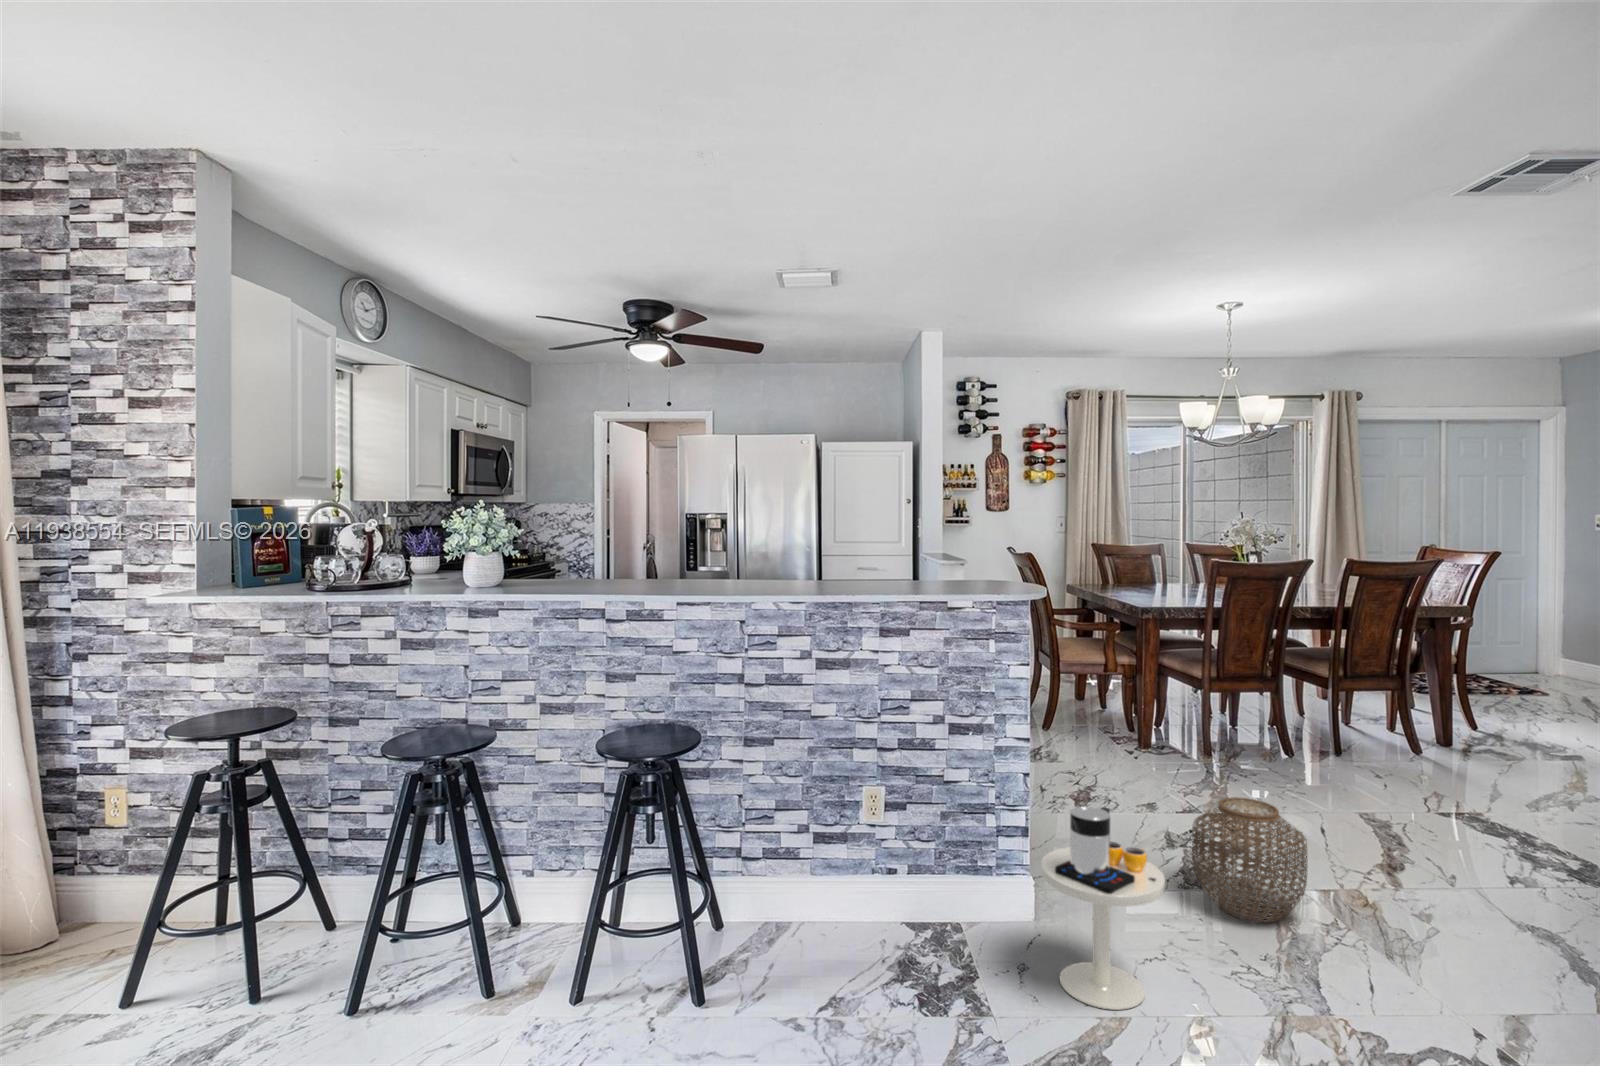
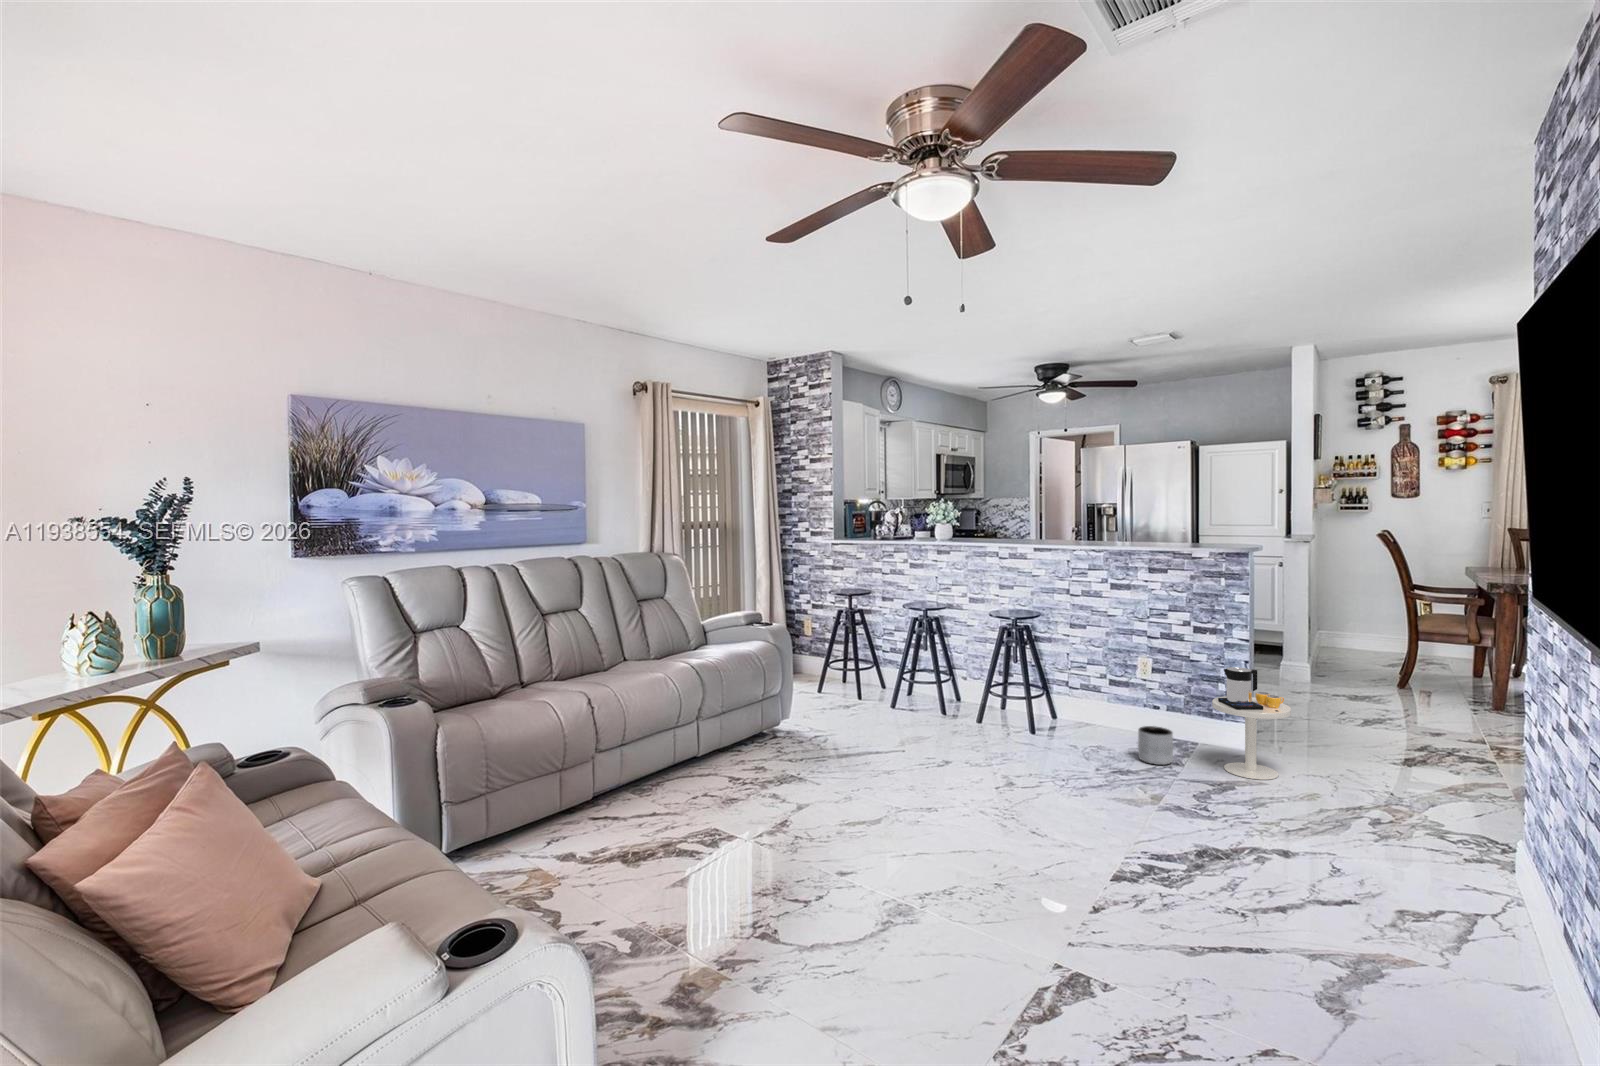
woven basket: present [1192,797,1307,923] -> none [1381,697,1474,781]
planter: none [935,937,997,1025] -> present [1138,726,1173,765]

